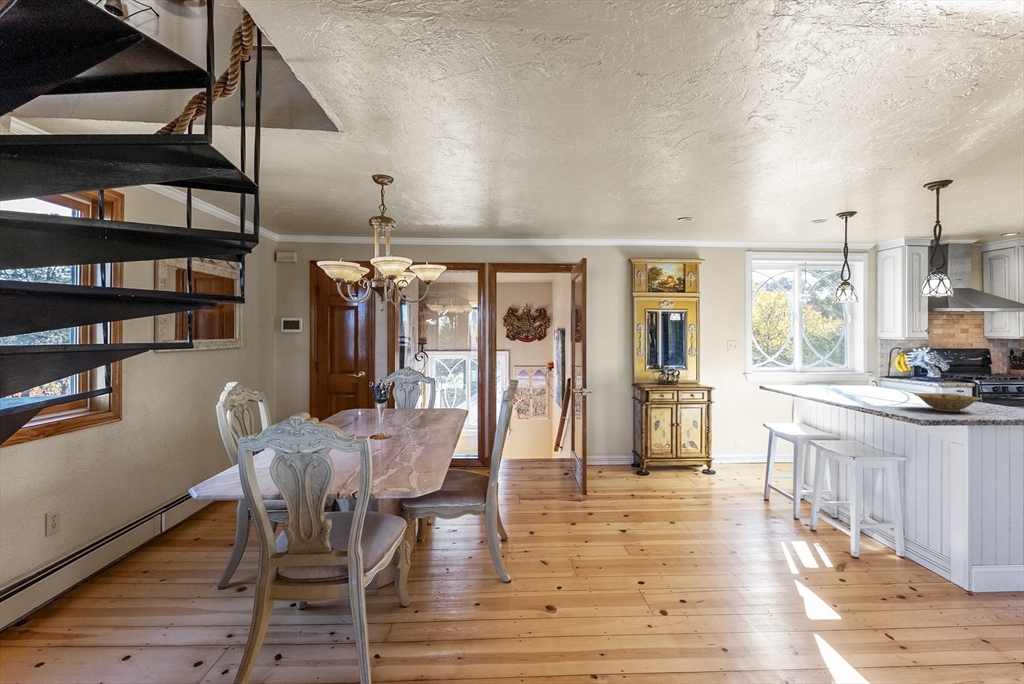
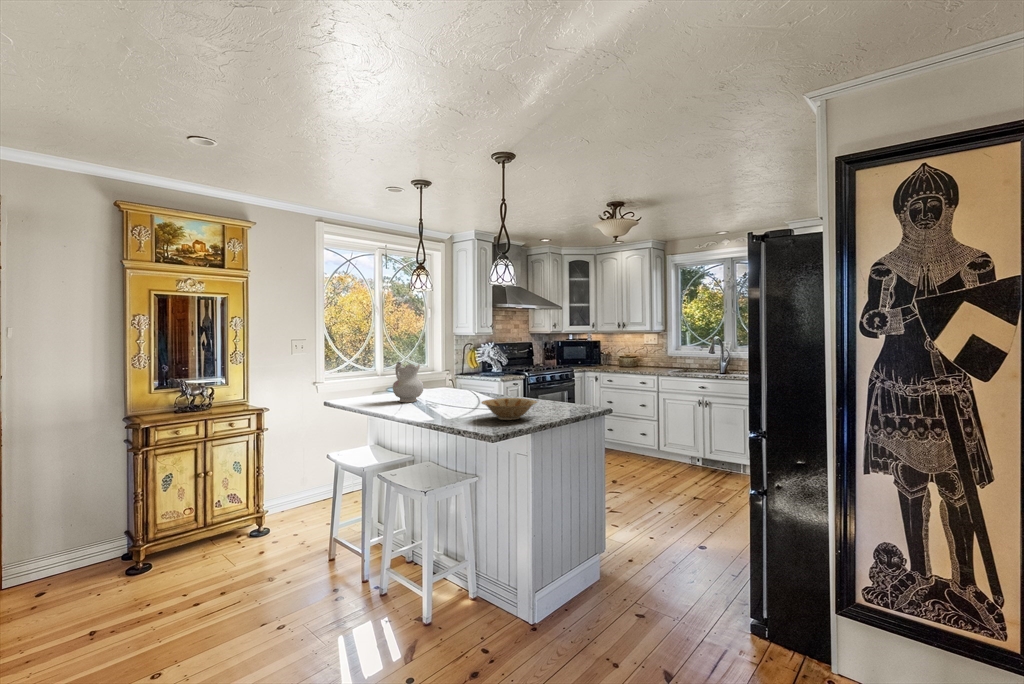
ceramic pitcher: none [818,359,849,392] -> present [393,362,424,403]

